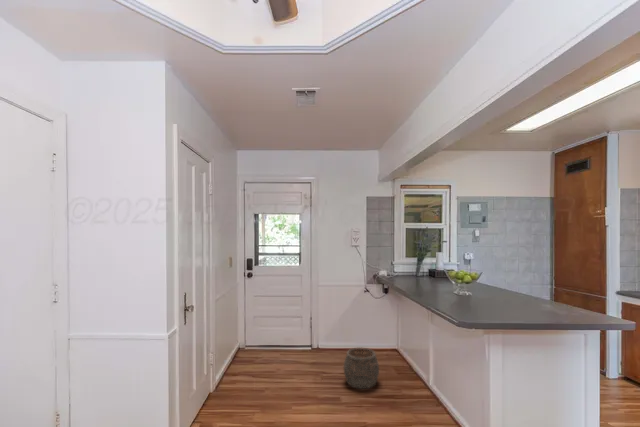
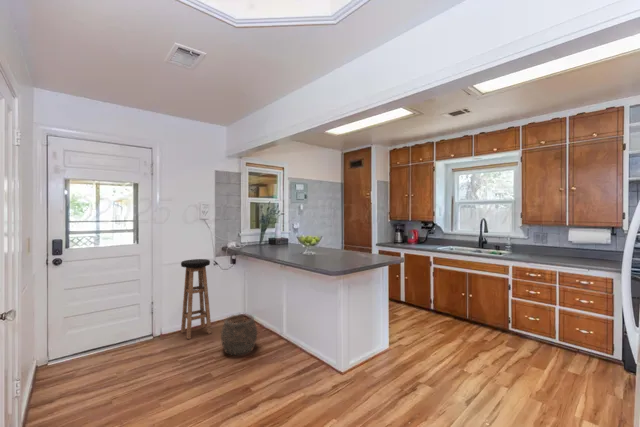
bar stool: none [330,284,356,359] -> present [181,259,212,339]

